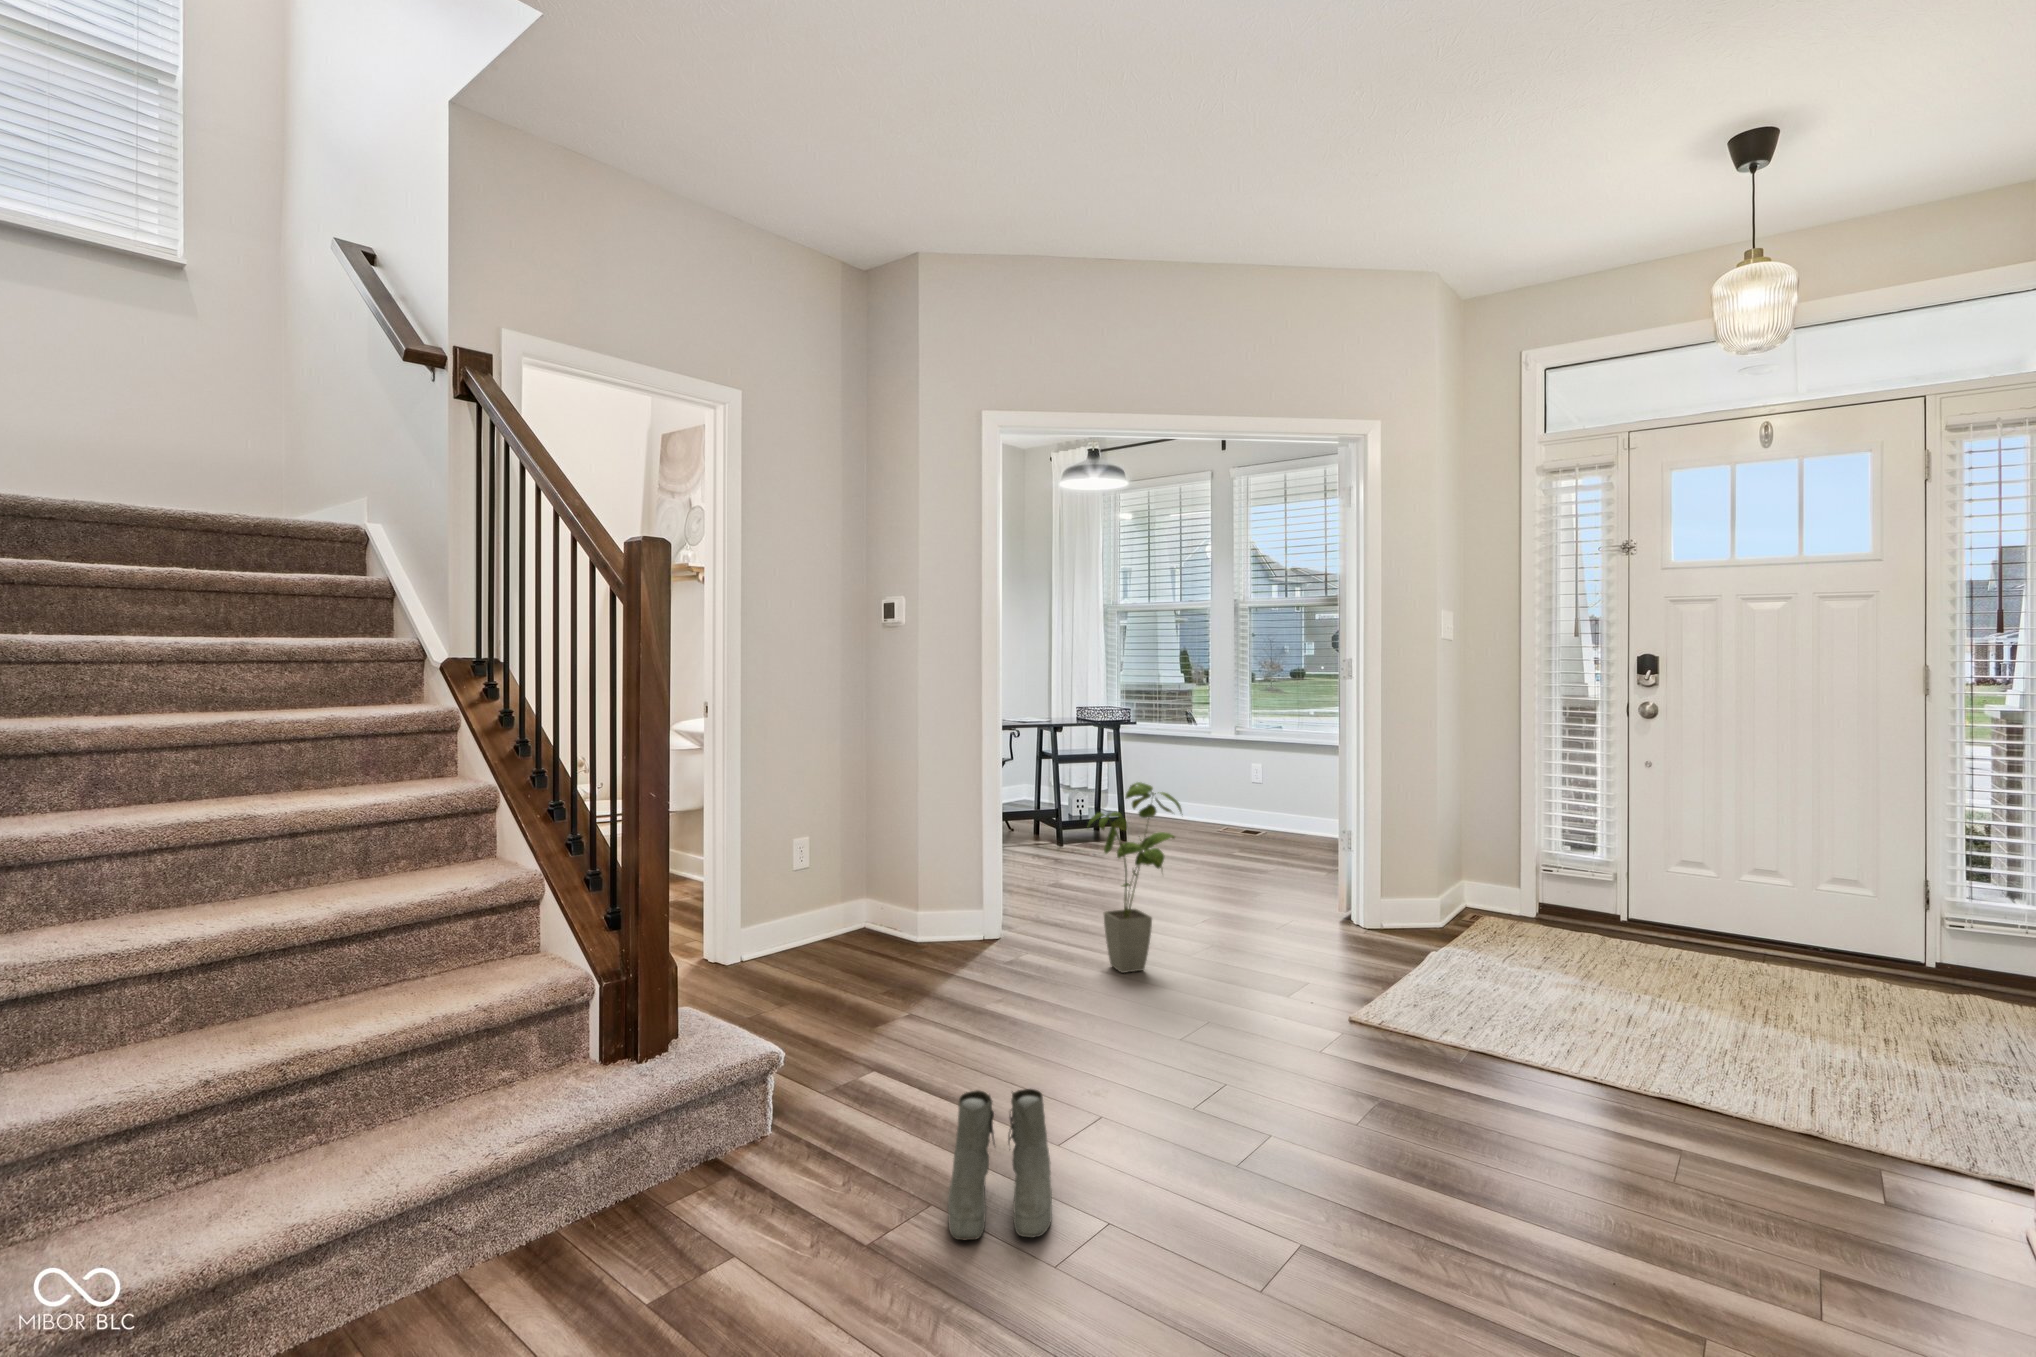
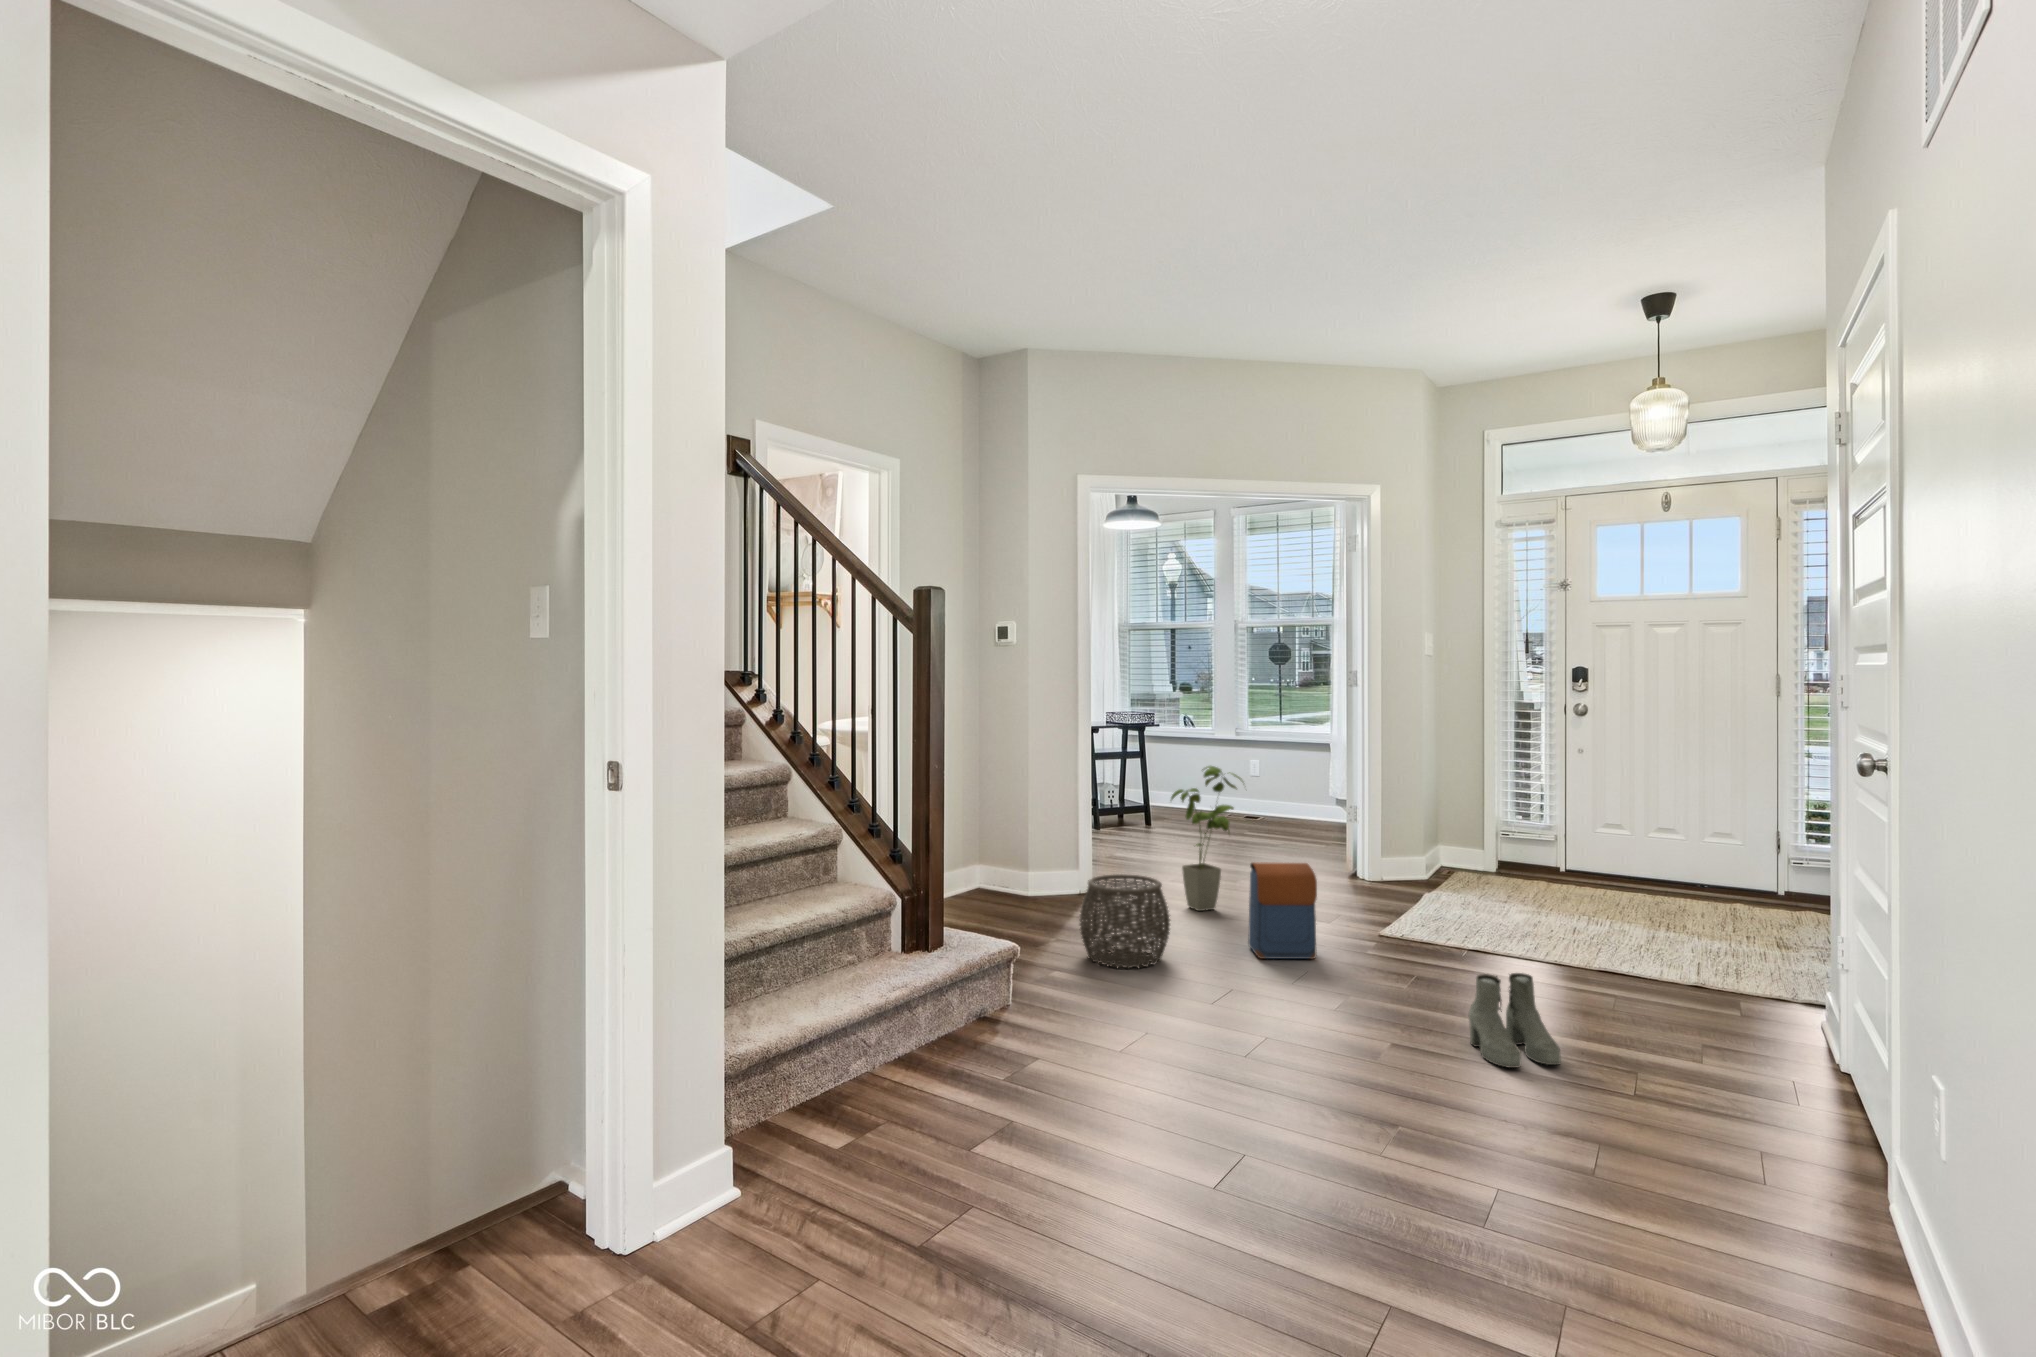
backpack: none [1161,921,1249,1060] -> present [1248,862,1317,959]
woven basket: none [918,934,1044,1072] -> present [1080,874,1170,968]
boots: present [948,1089,1052,1240] -> present [1469,973,1561,1068]

